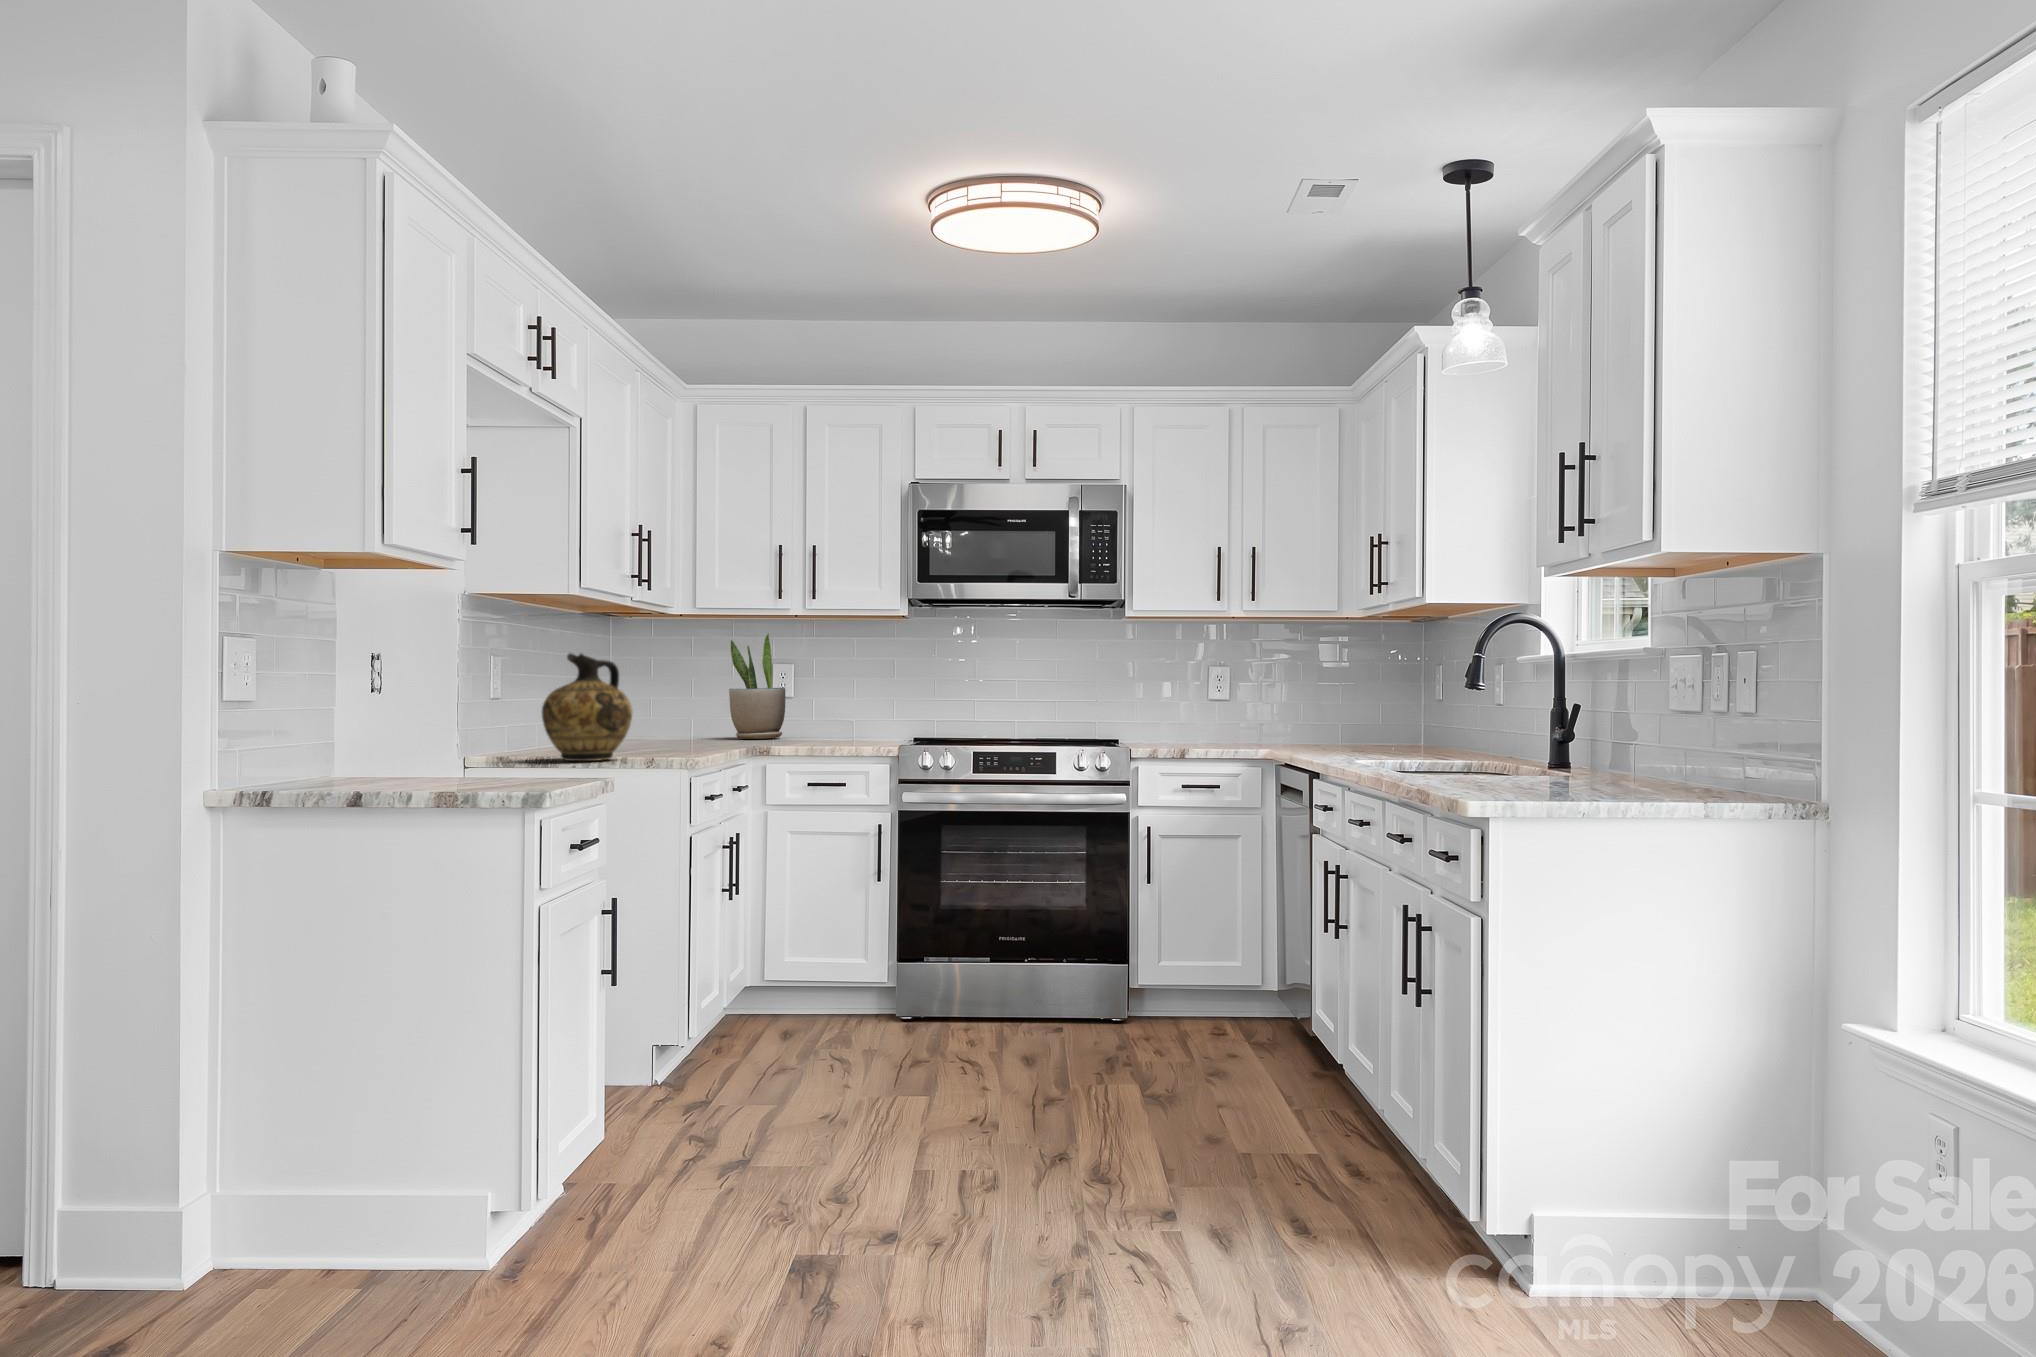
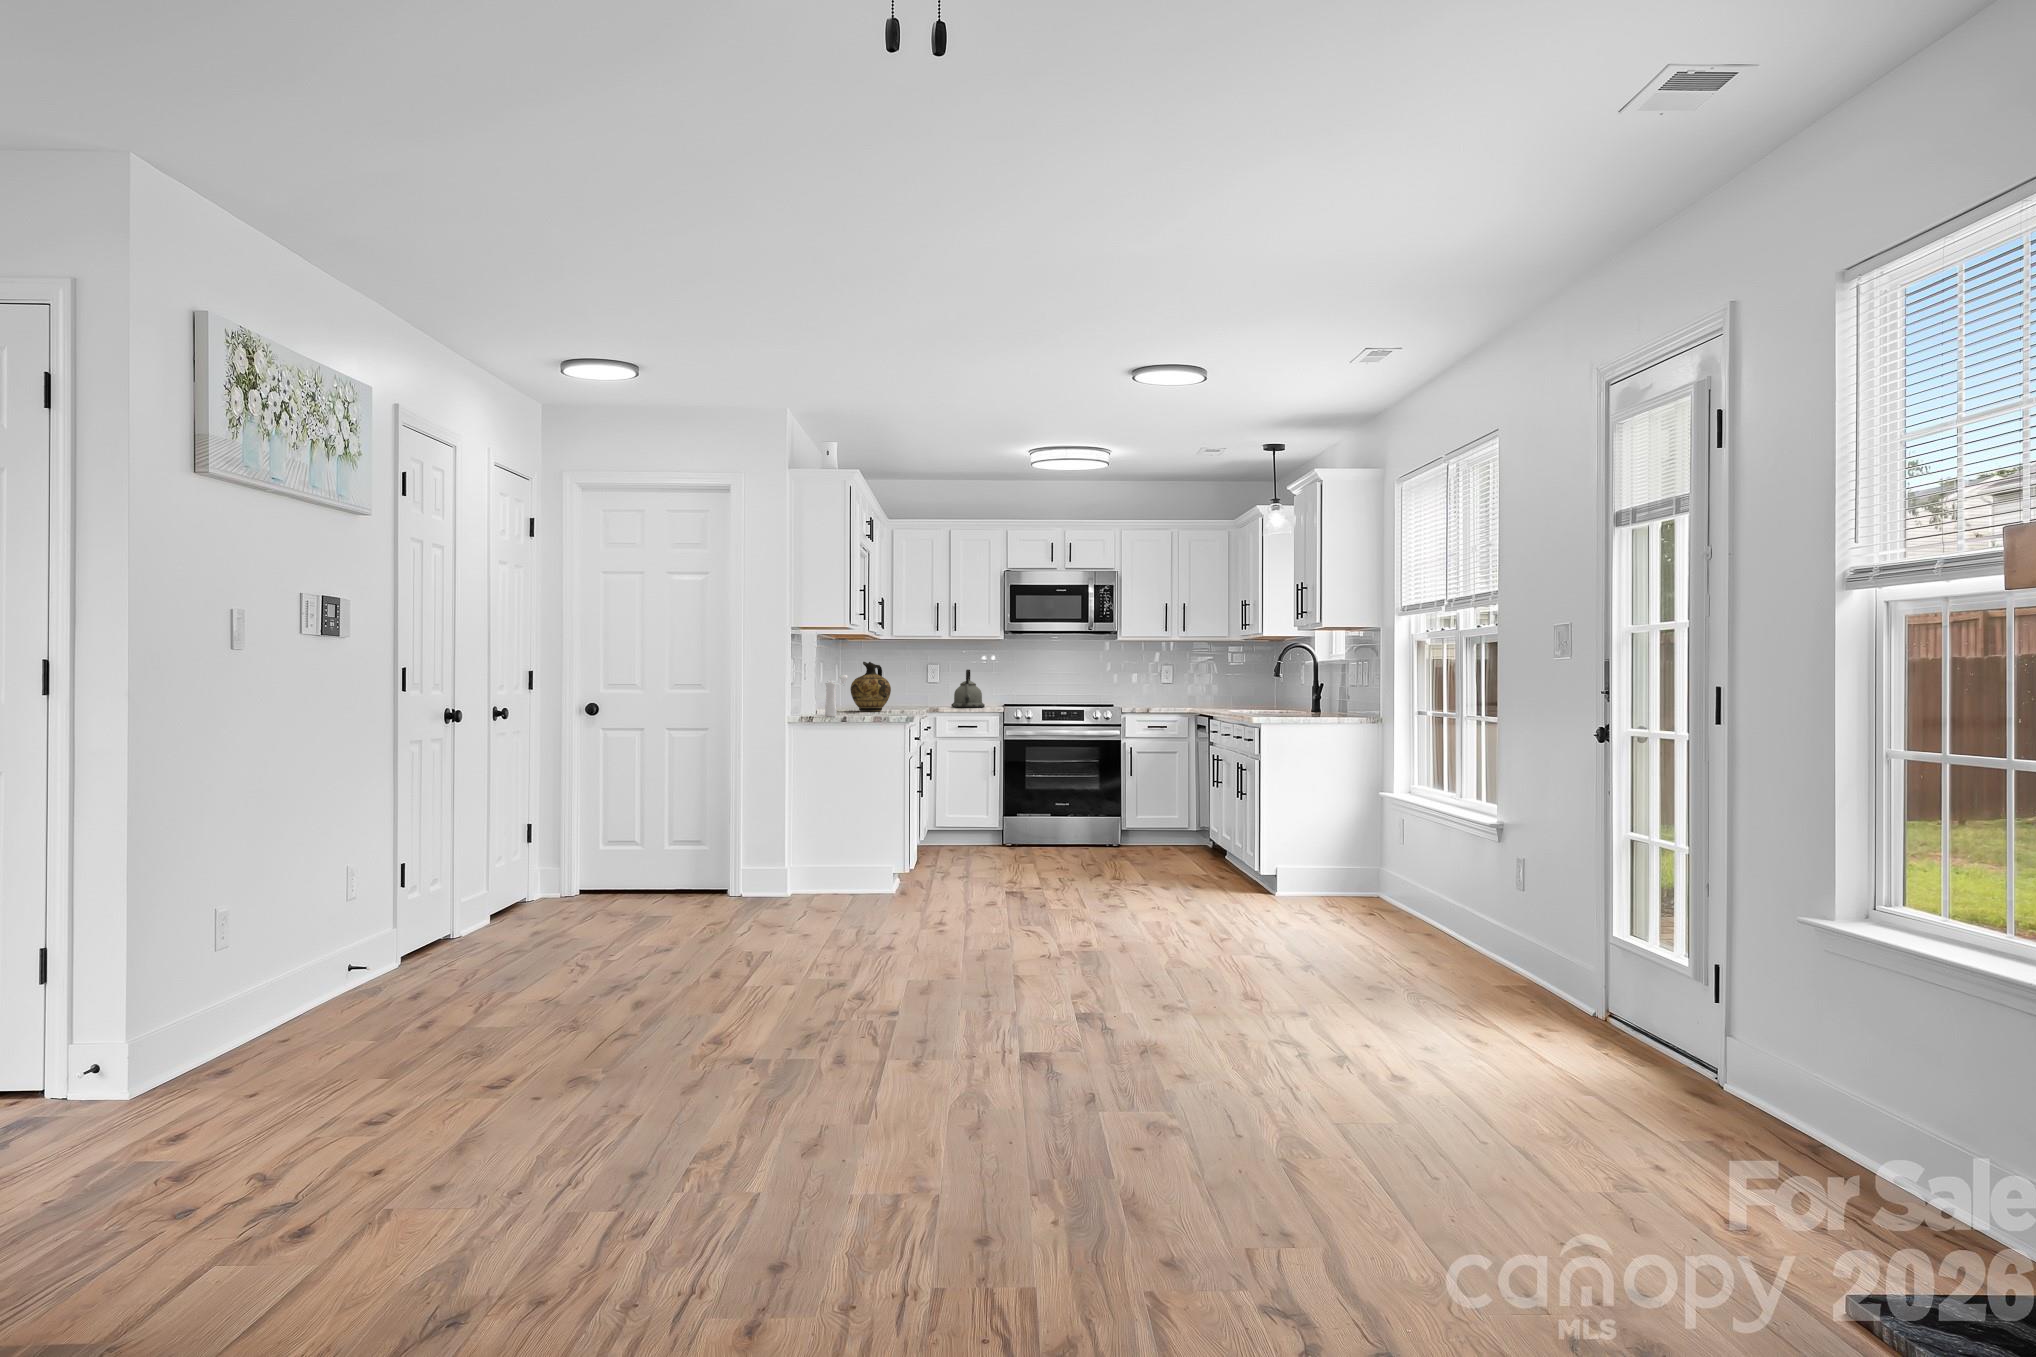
potted plant: present [729,633,785,739] -> none [904,649,934,705]
kettle: none [795,672,861,747] -> present [951,670,985,708]
pepper mill: none [376,682,451,786] -> present [825,675,848,716]

